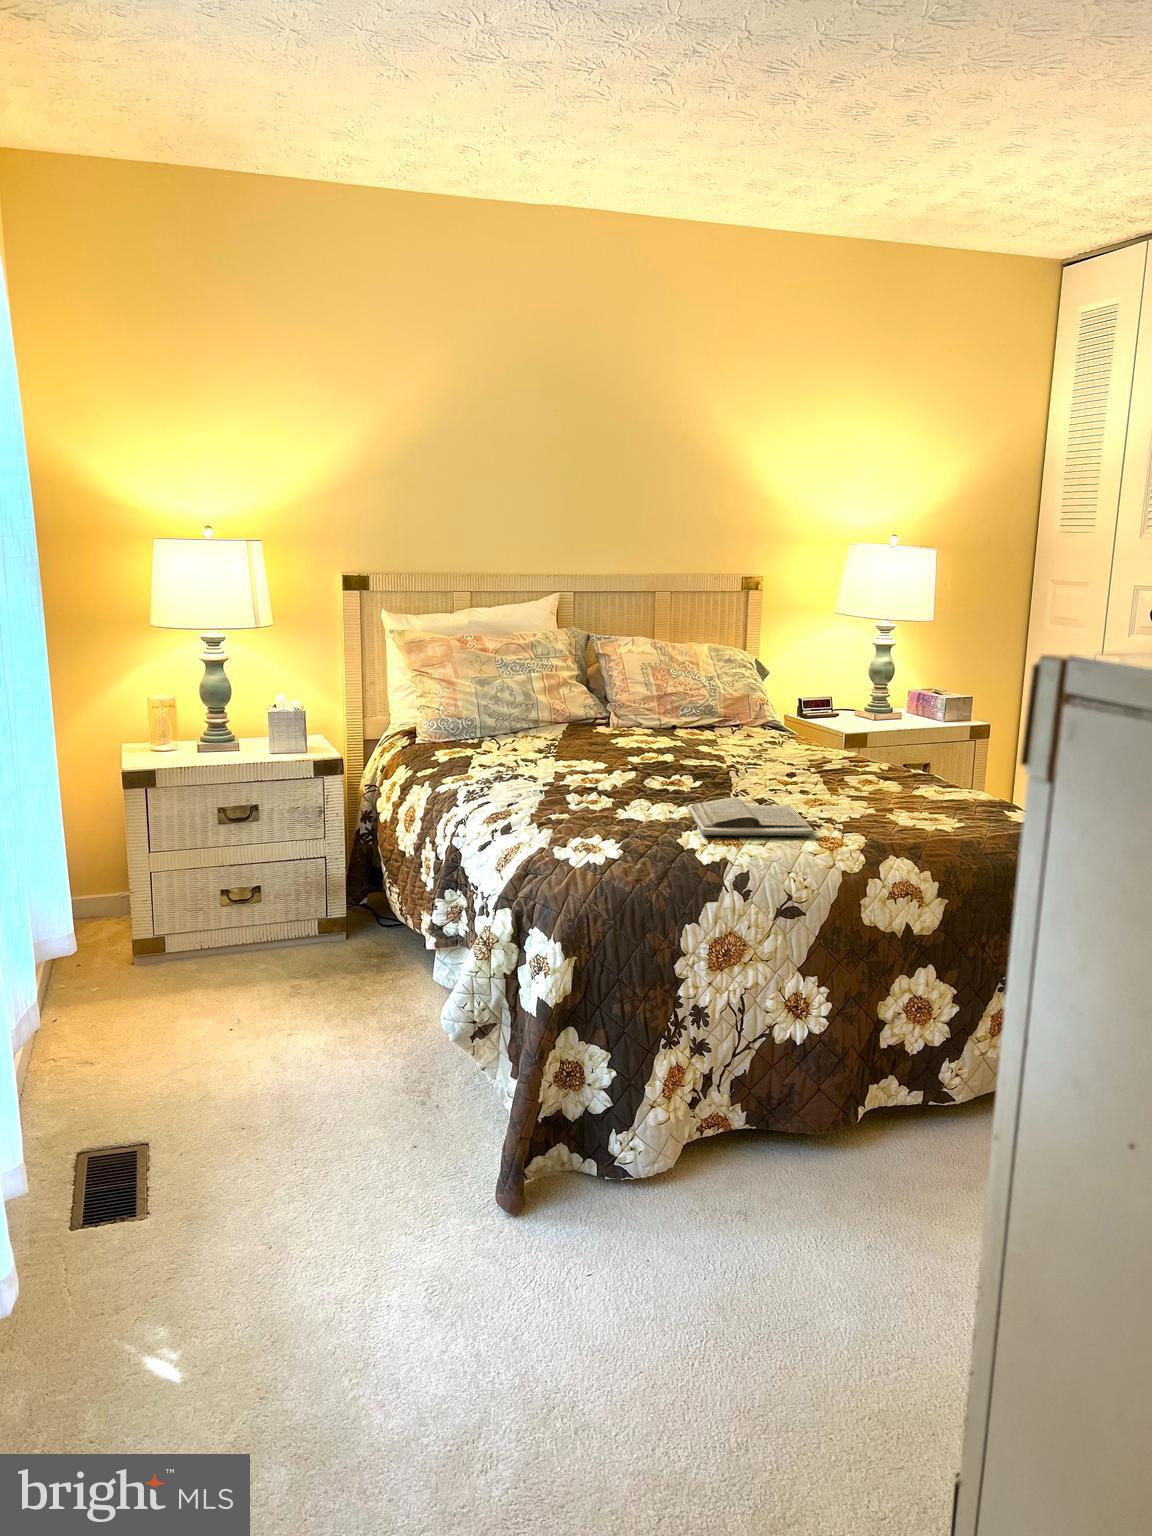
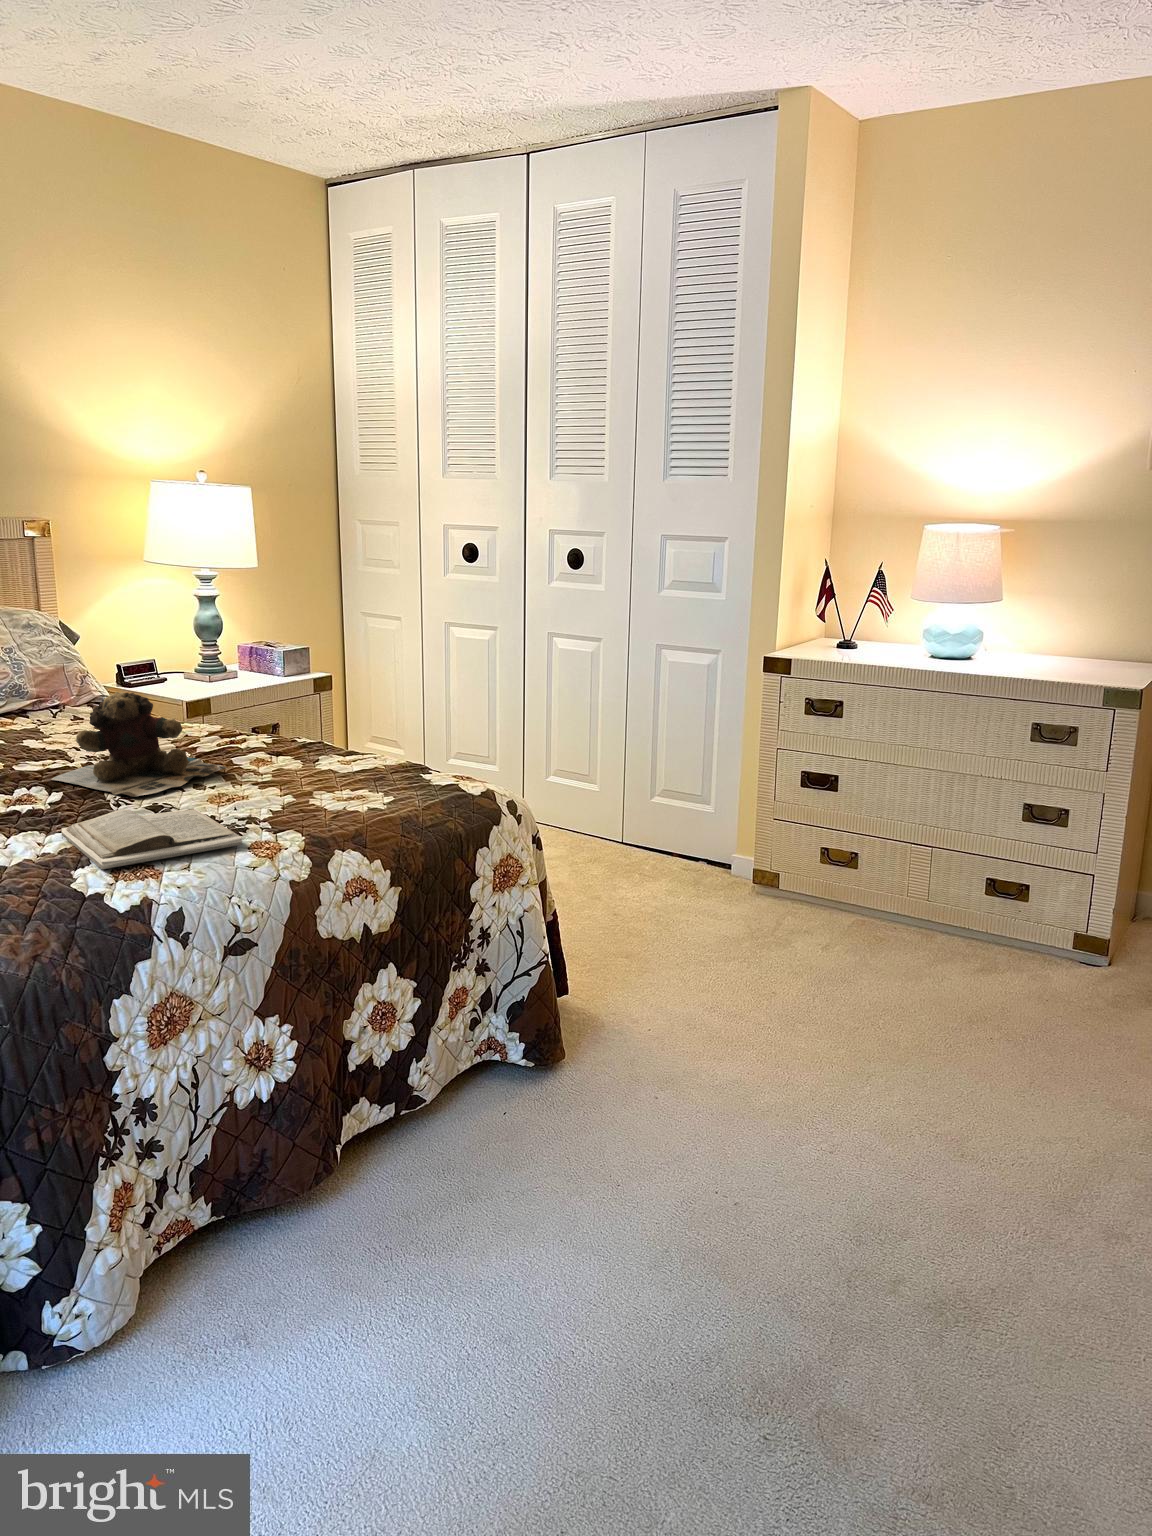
teddy bear: none [702,711,837,794] -> present [51,692,226,797]

